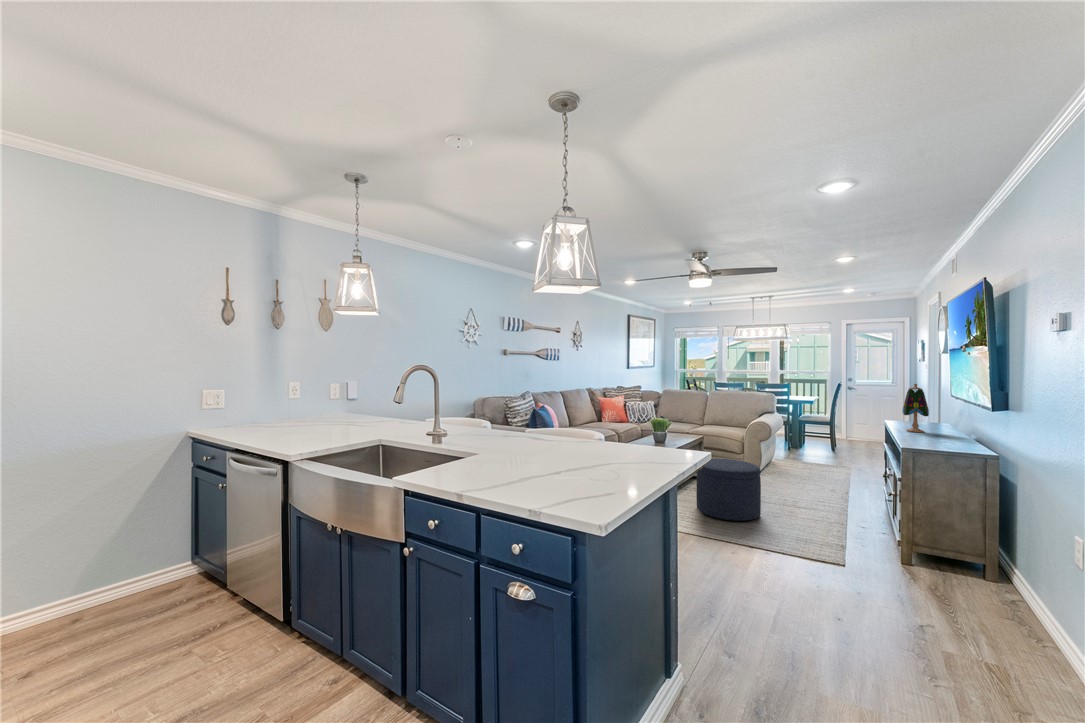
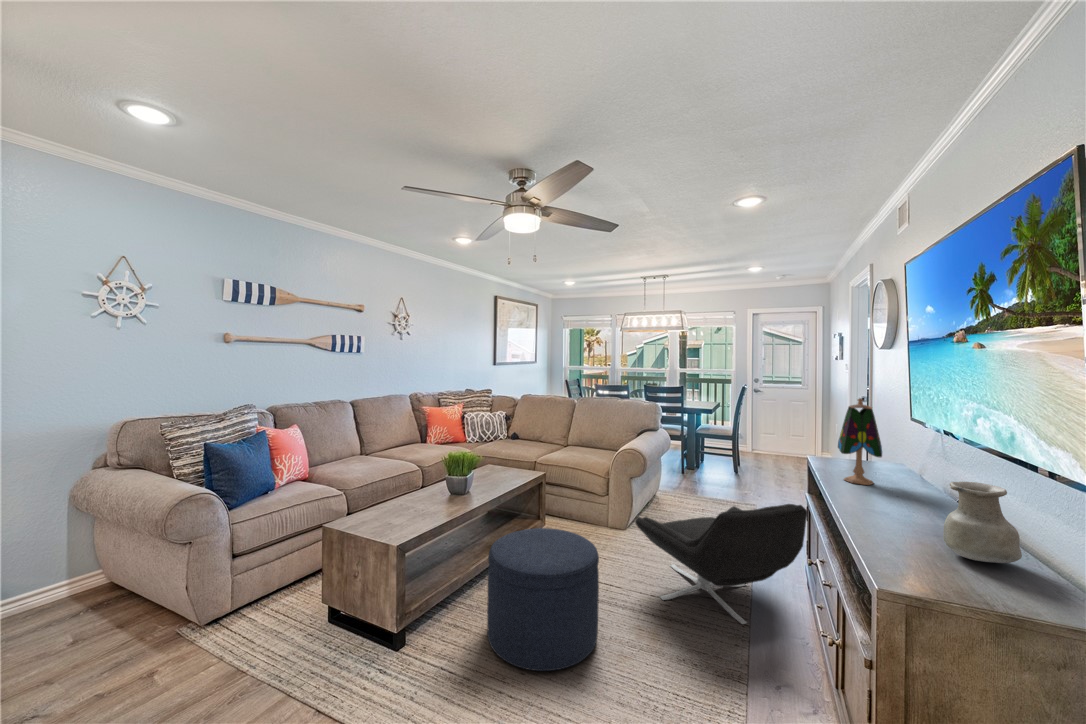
vase: none [944,416,976,450] -> present [943,481,1022,563]
lounge chair: none [773,445,884,514] -> present [635,504,807,624]

